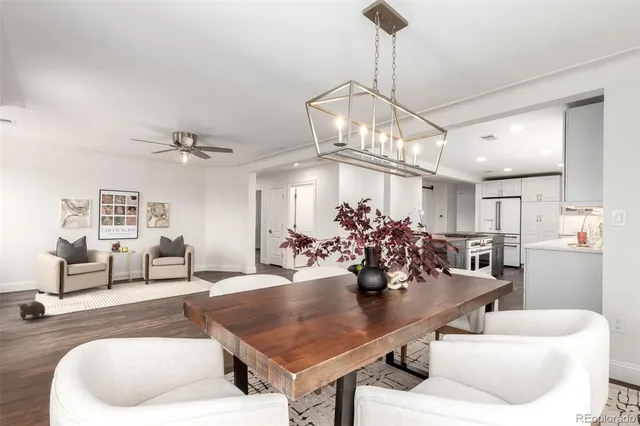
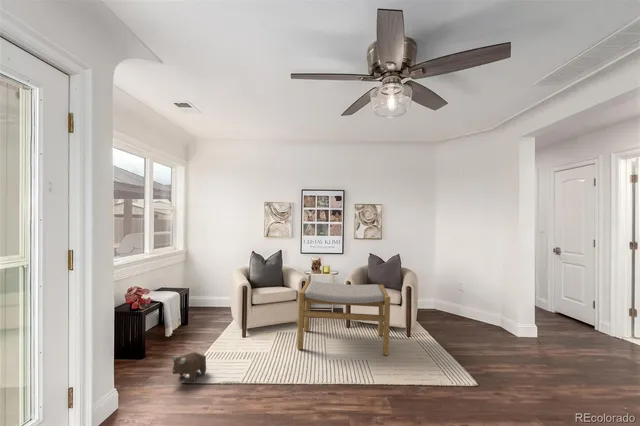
footstool: none [111,253,178,298] -> present [297,281,390,355]

